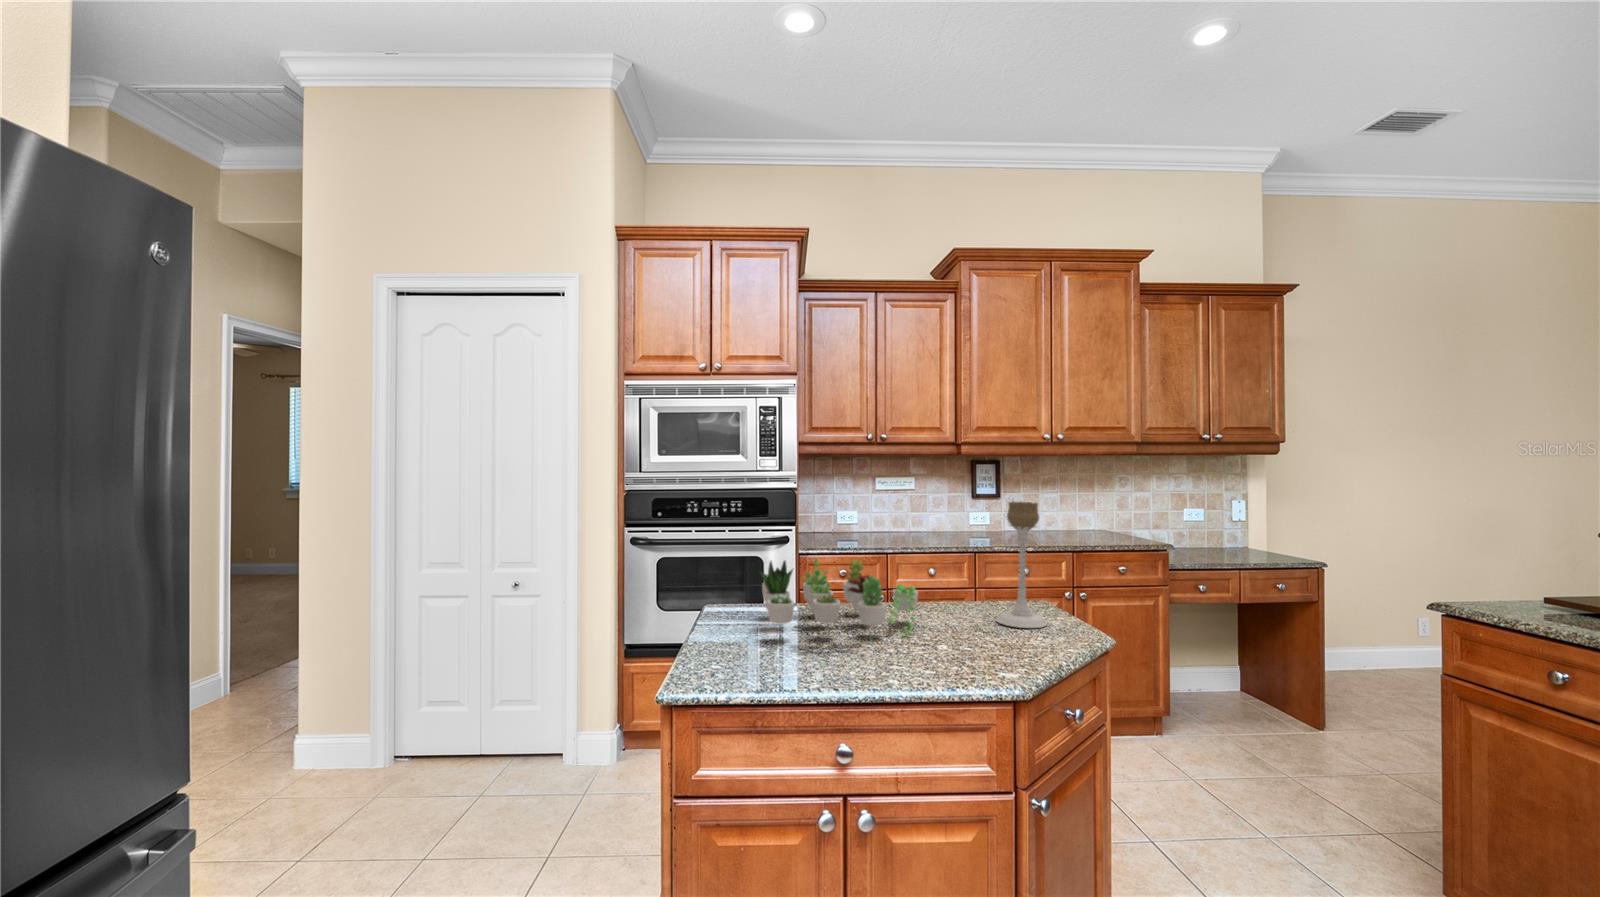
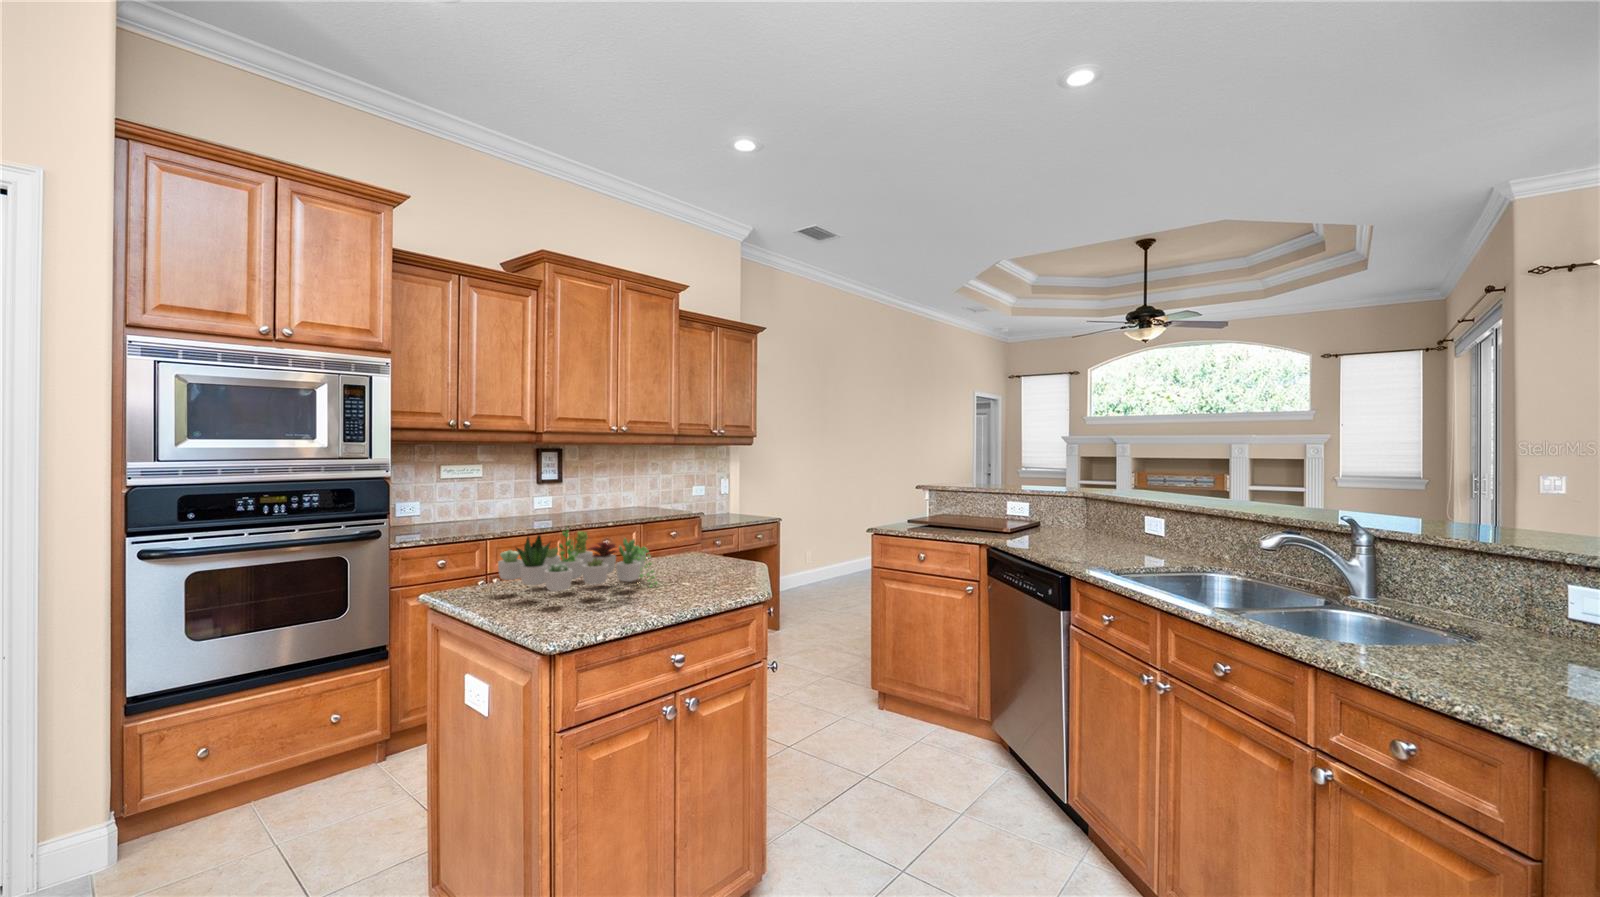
candle holder: present [996,502,1047,628] -> none [692,473,731,569]

